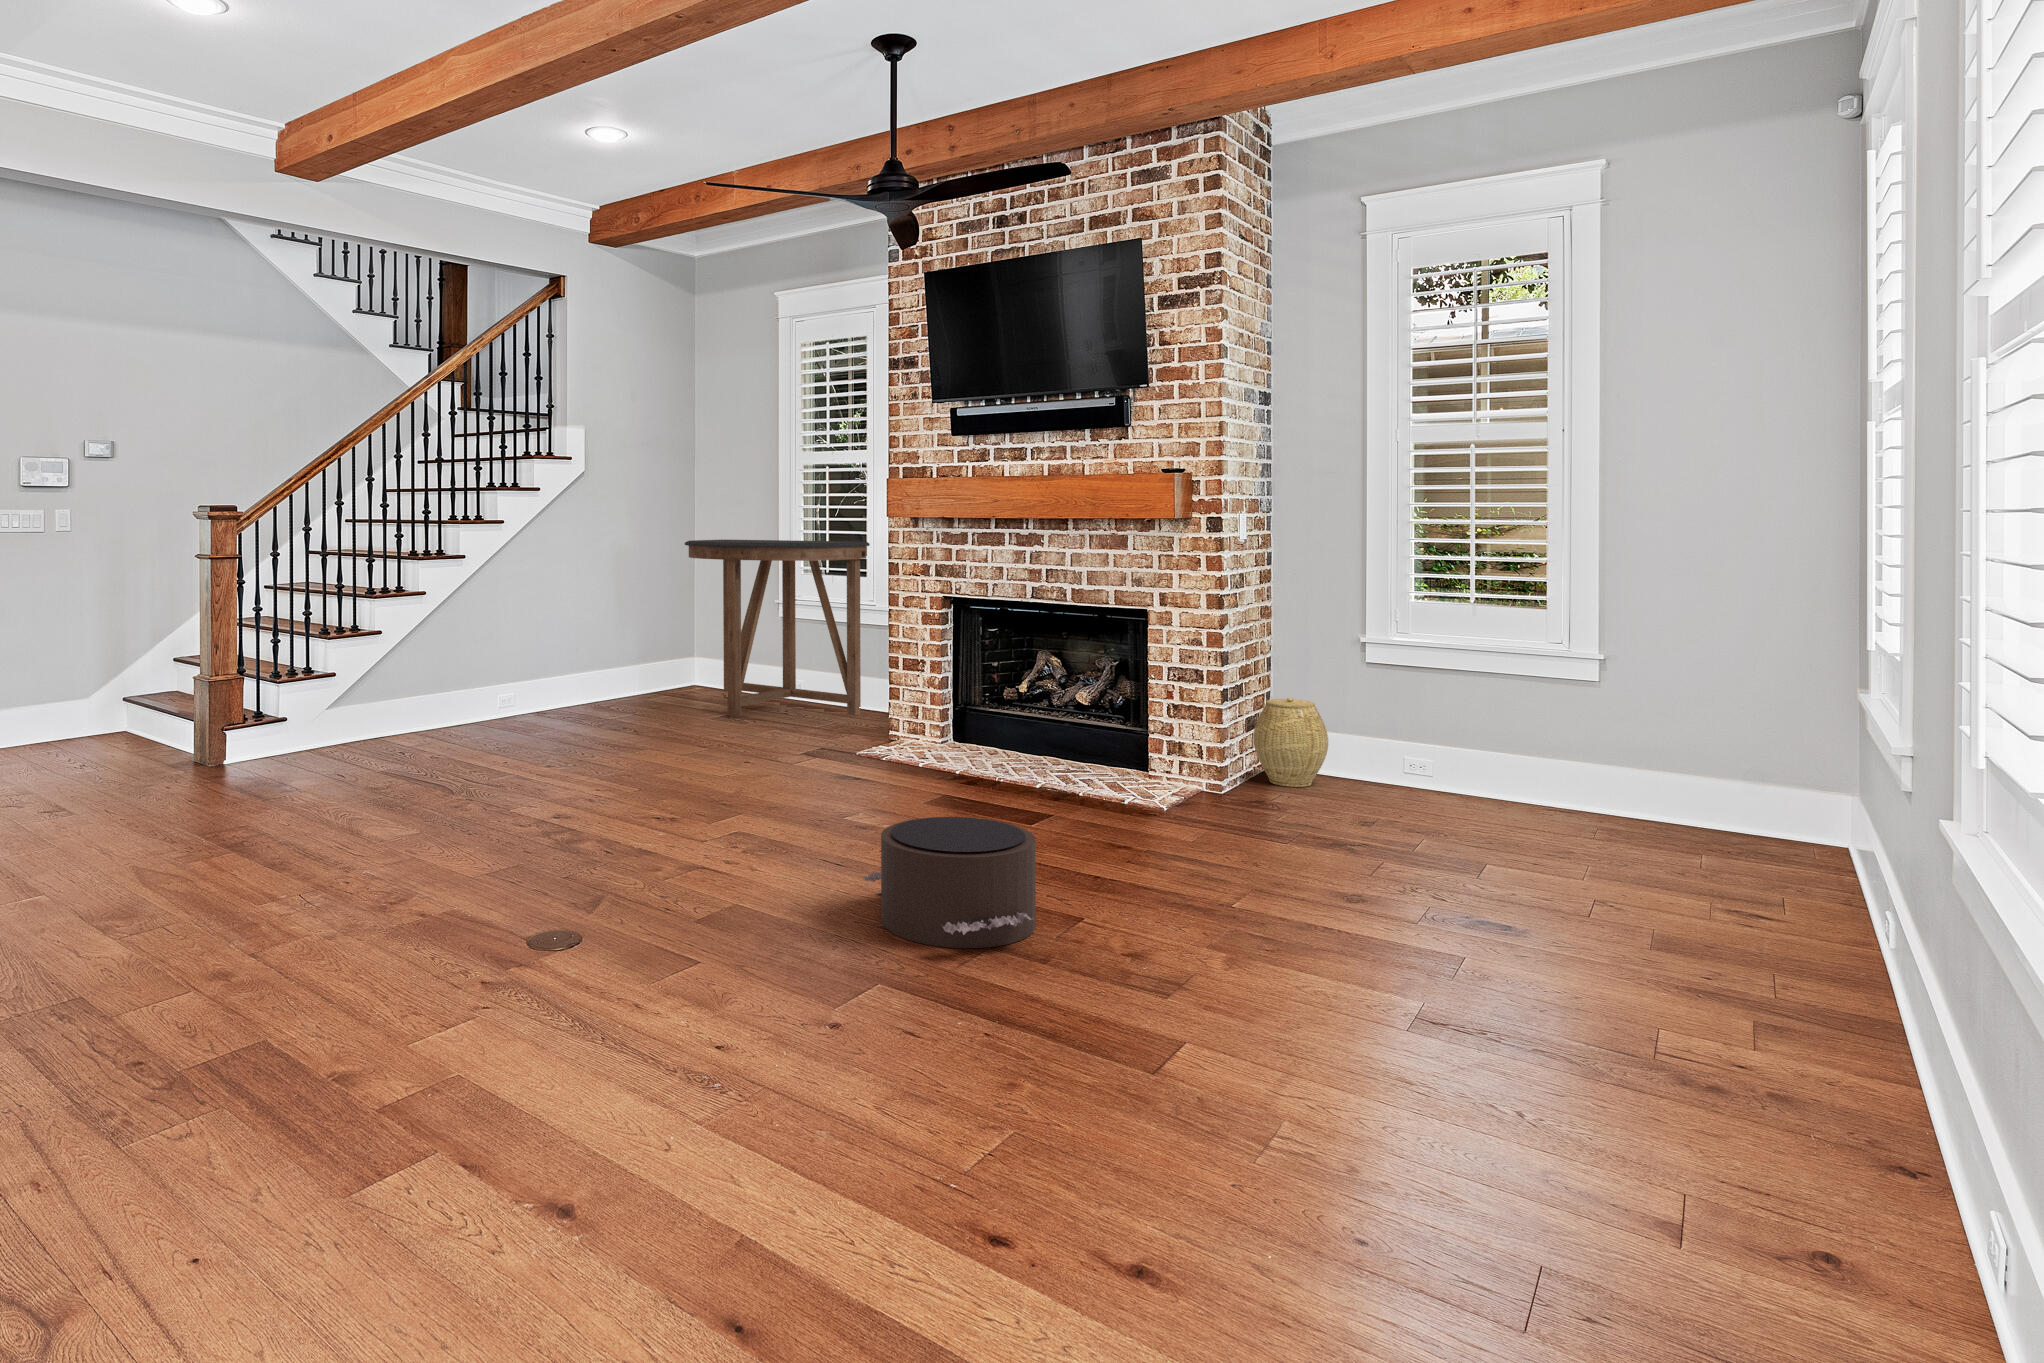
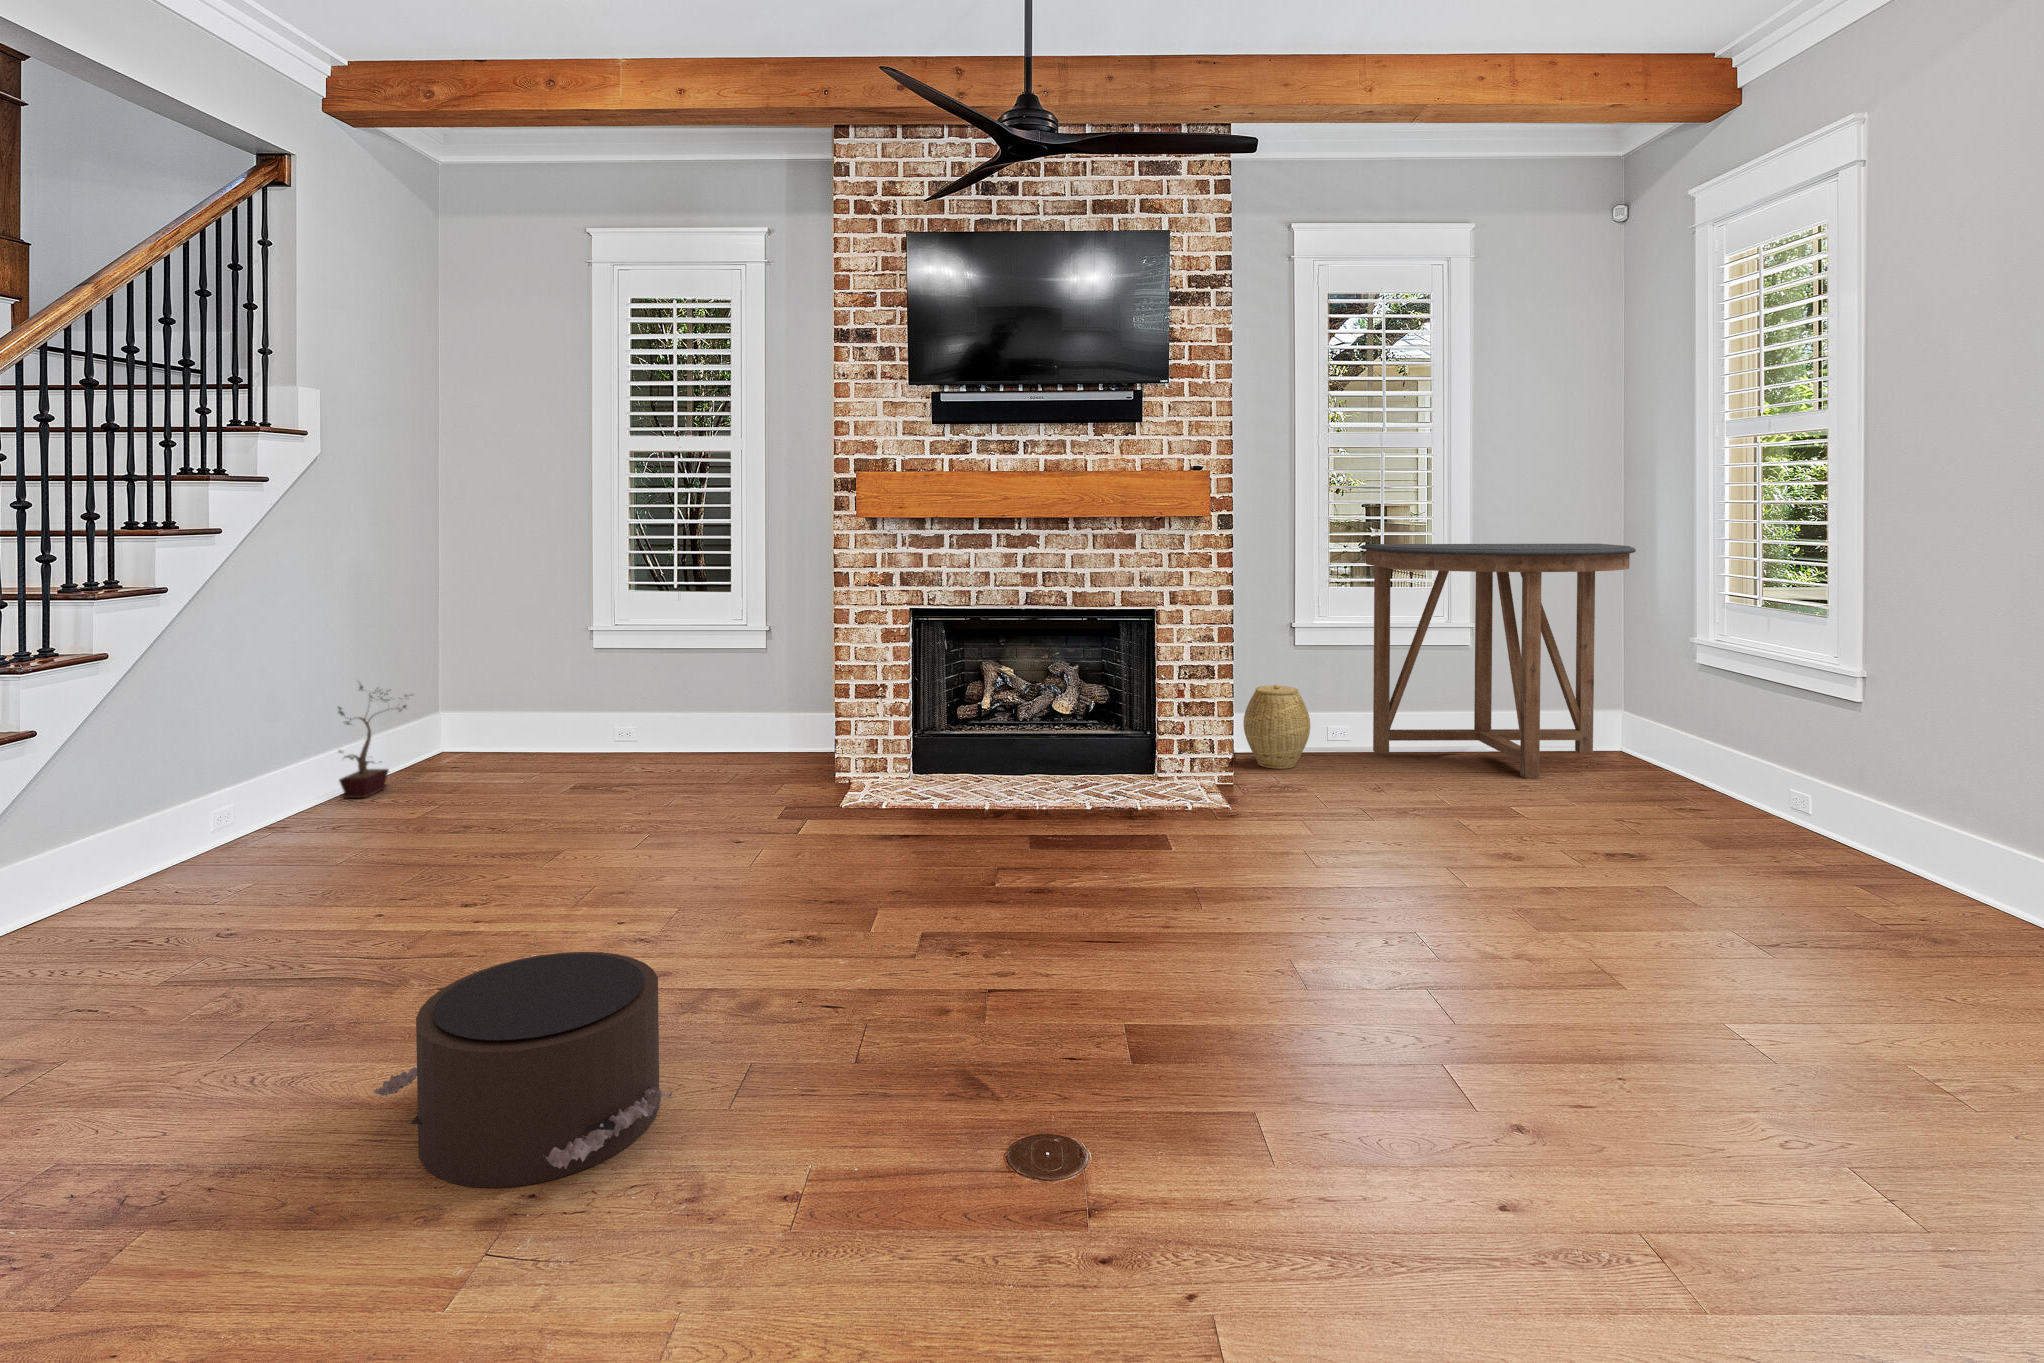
console table: present [685,540,870,717] -> present [1361,544,1636,779]
potted plant: none [579,627,639,709] -> present [338,685,411,798]
pouf: present [863,817,1036,948] -> present [374,952,672,1188]

